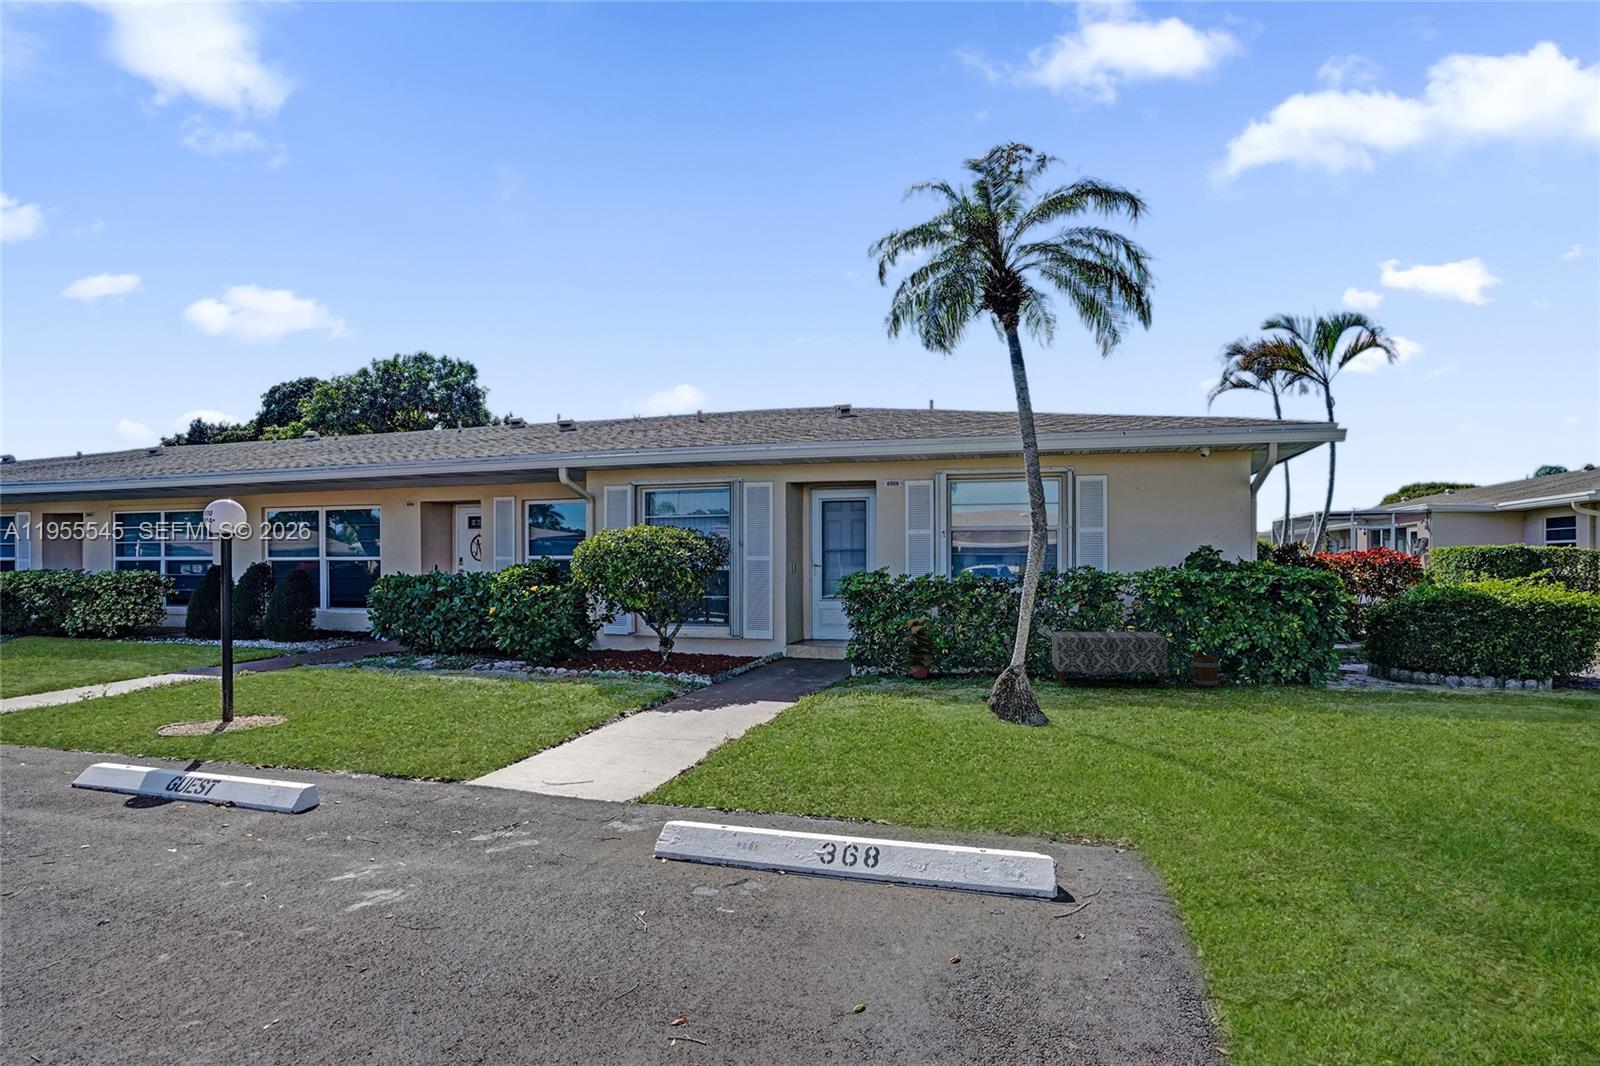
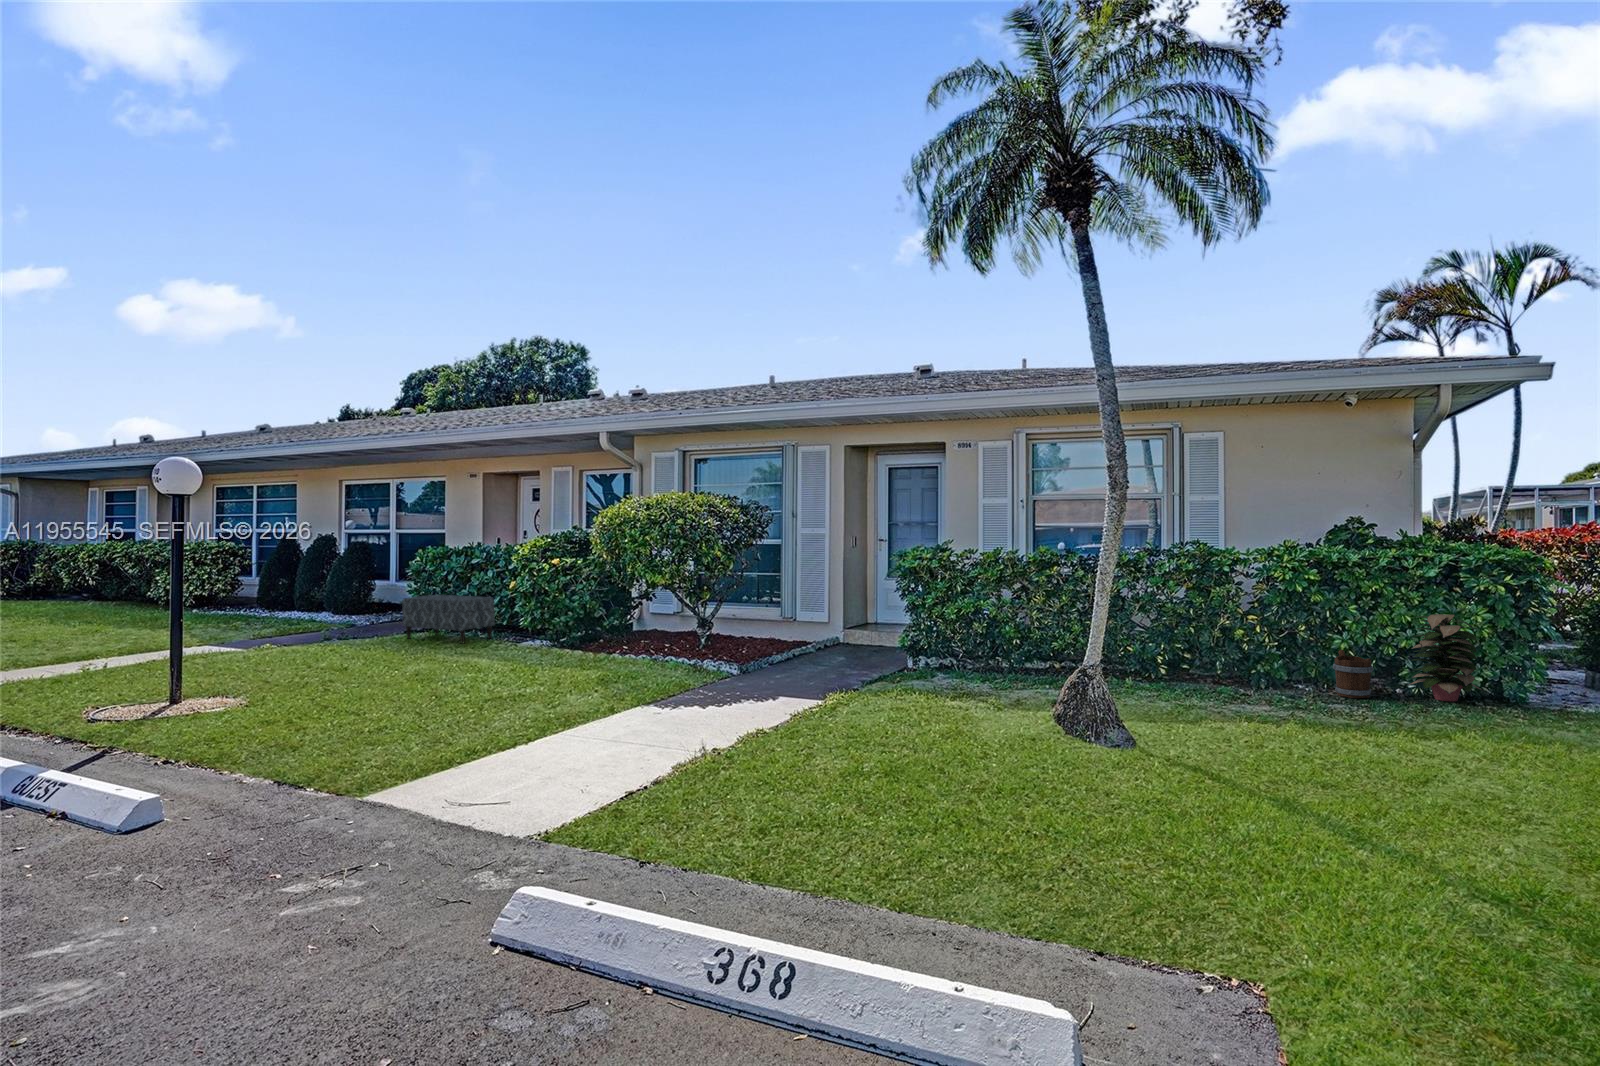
decorative plant: present [900,619,939,678] -> present [1409,614,1483,701]
bench: present [1052,632,1167,688] -> present [402,594,495,643]

